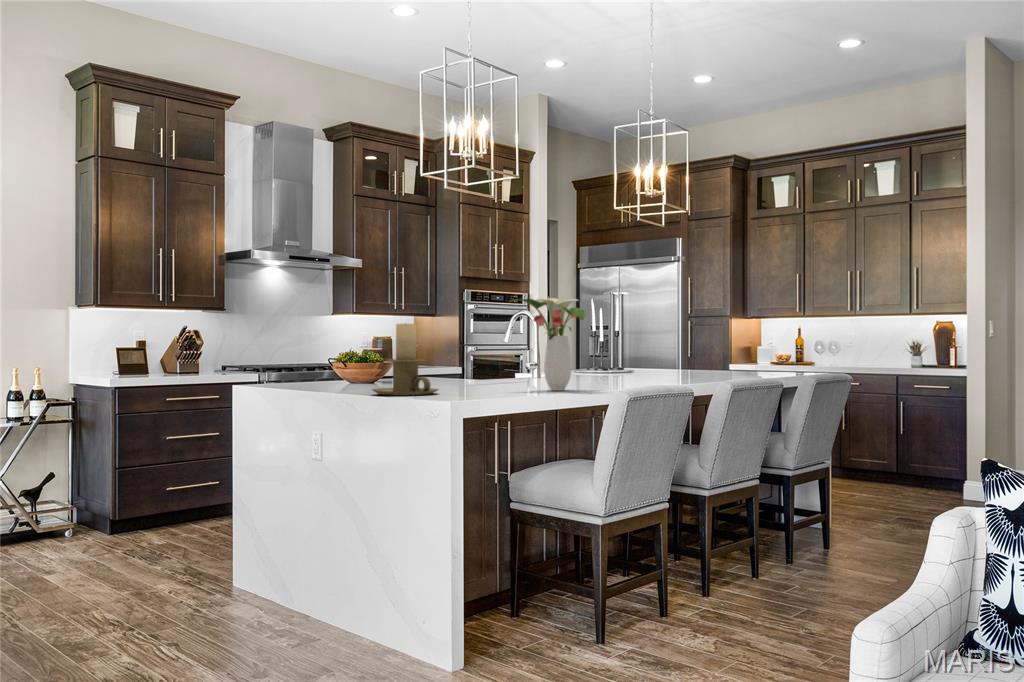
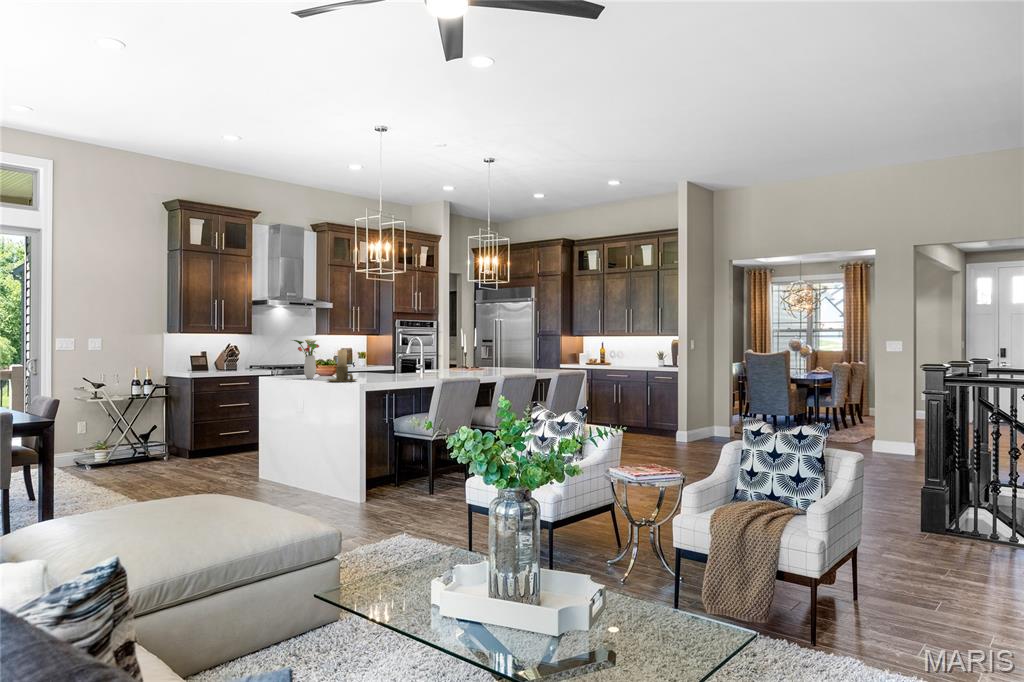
flower arrangement: present [516,297,585,390] -> present [293,339,319,379]

